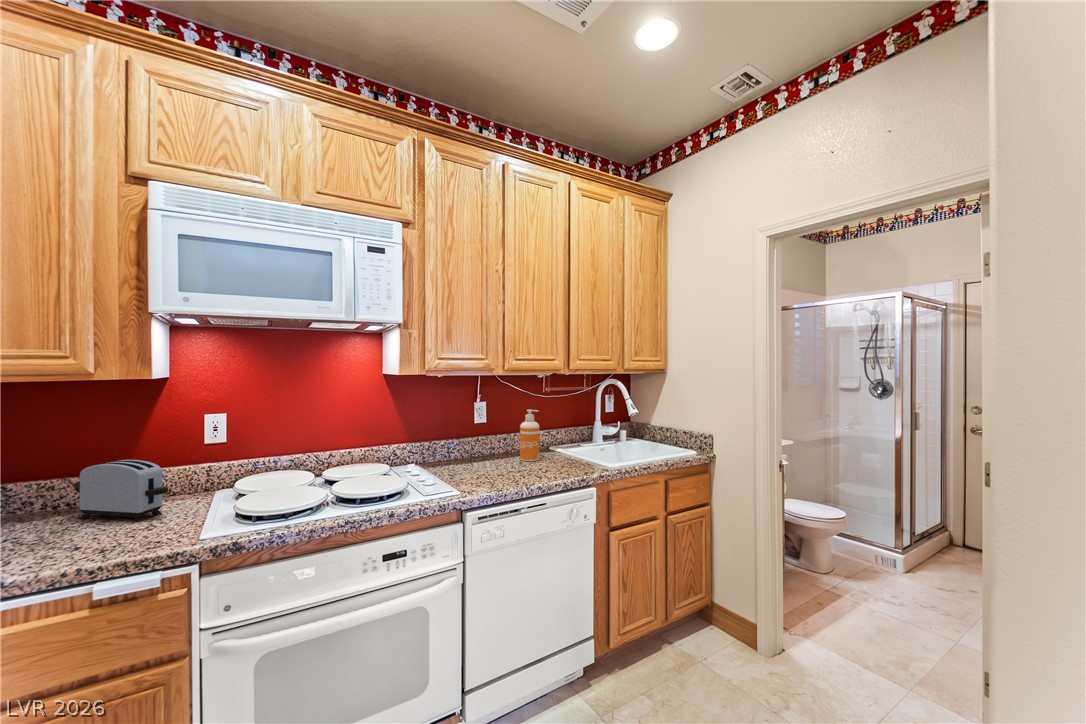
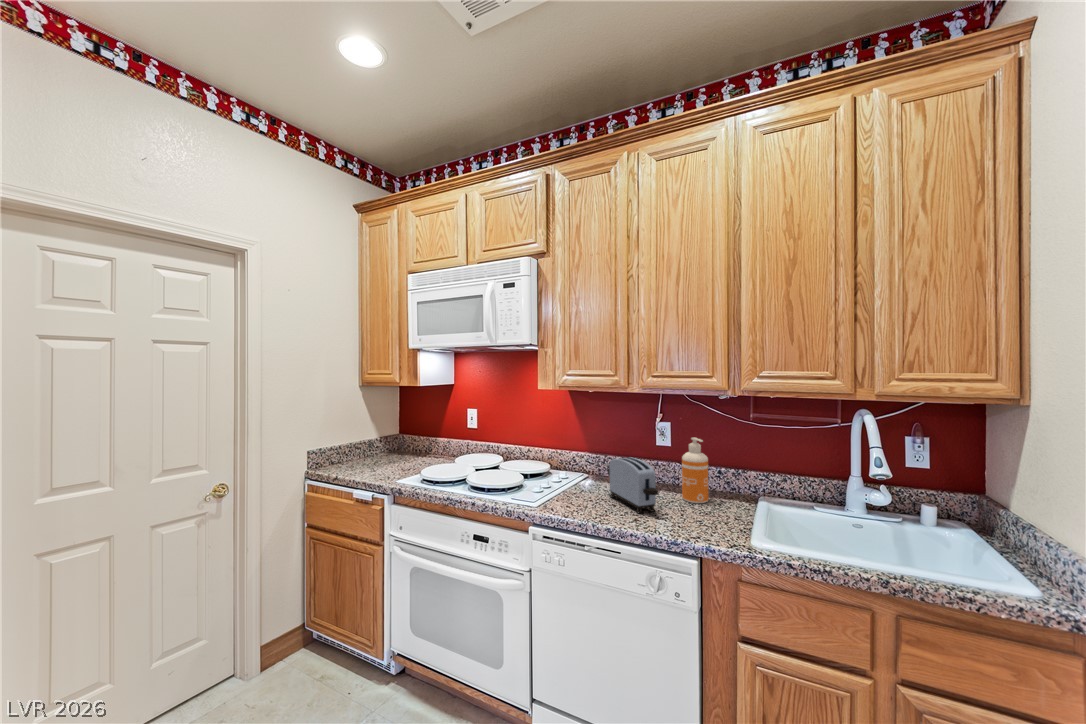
toaster: present [74,460,168,522] -> present [608,457,659,513]

